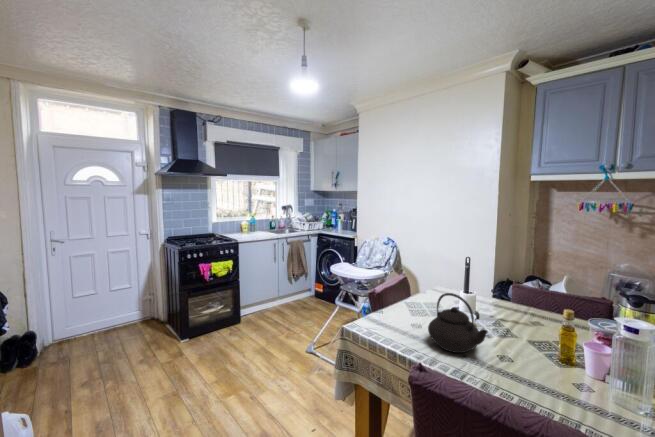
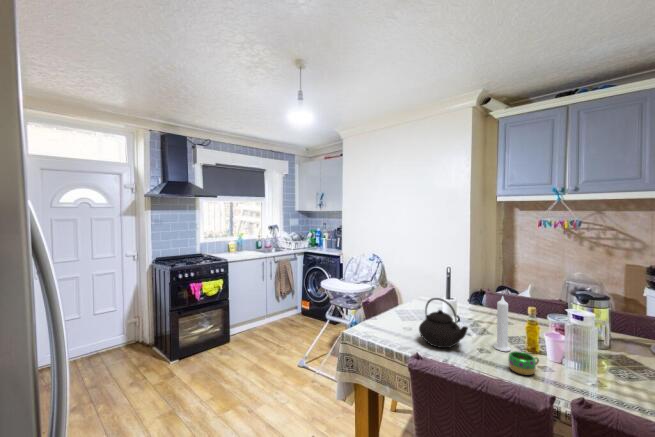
candle: none [519,295,541,361] -> present [494,296,511,352]
mug: none [538,365,578,398] -> present [508,351,539,375]

